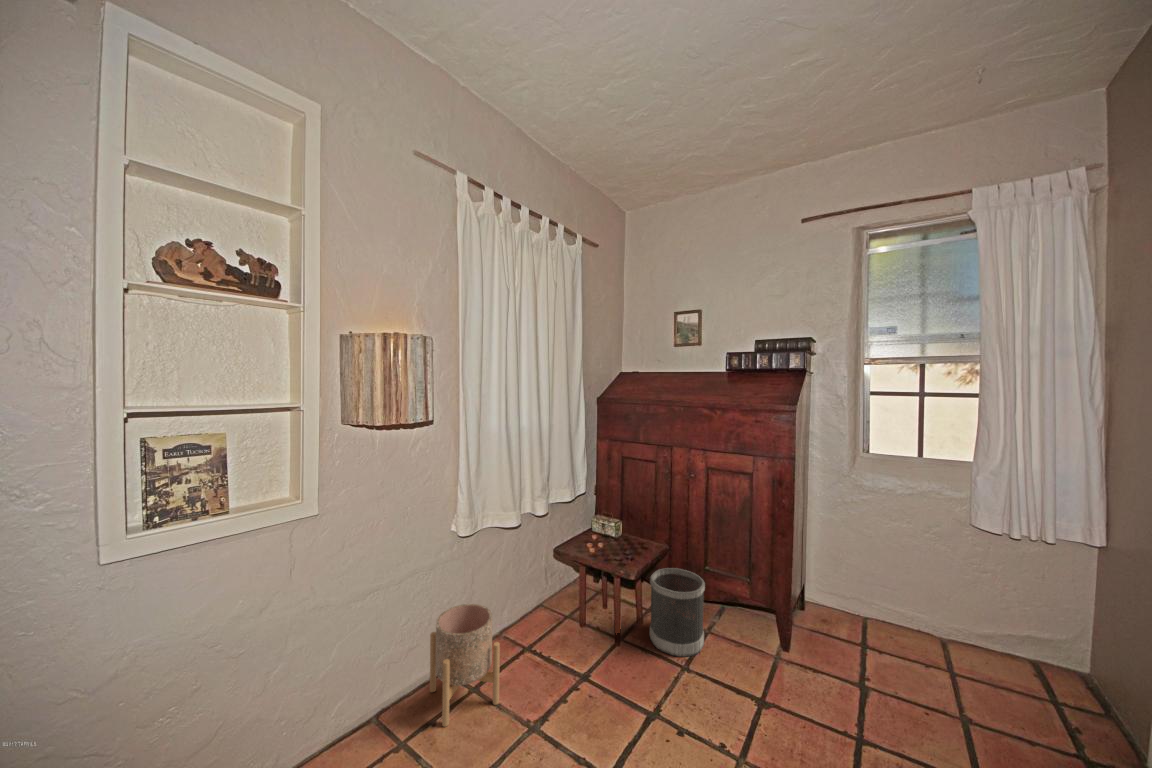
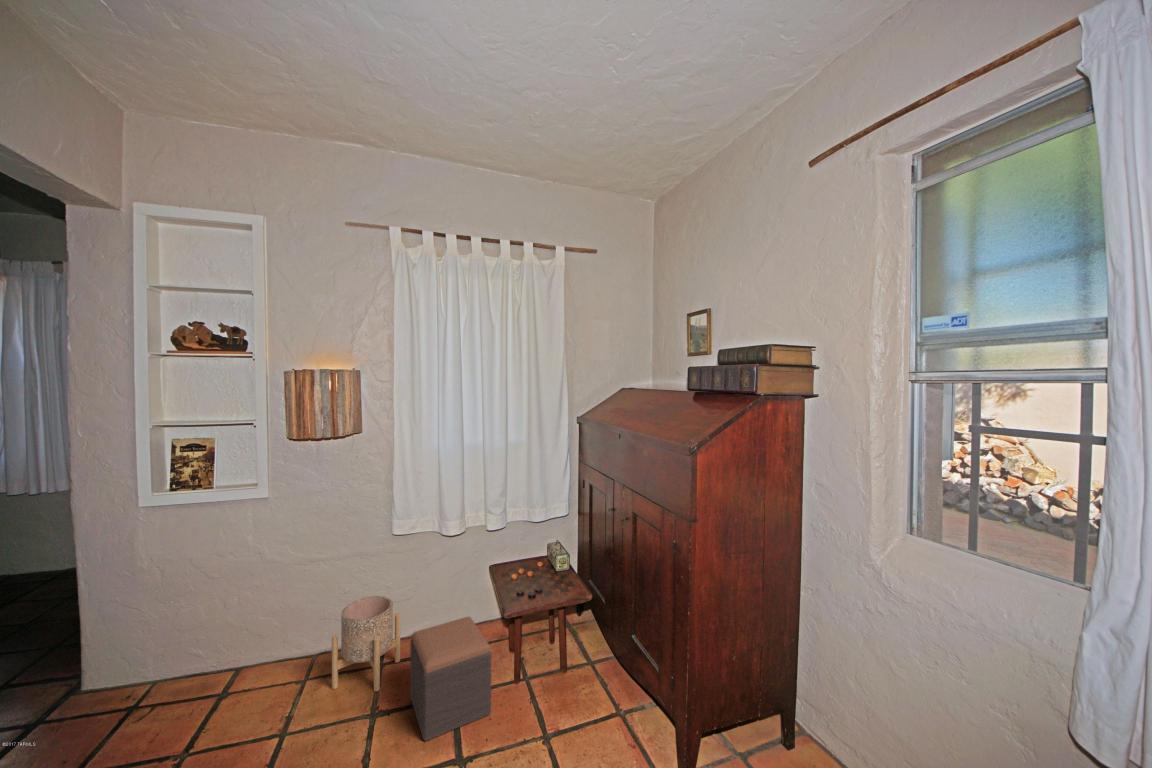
wastebasket: present [650,568,705,657] -> none [544,627,608,742]
footstool: none [541,591,624,711] -> present [410,617,491,741]

